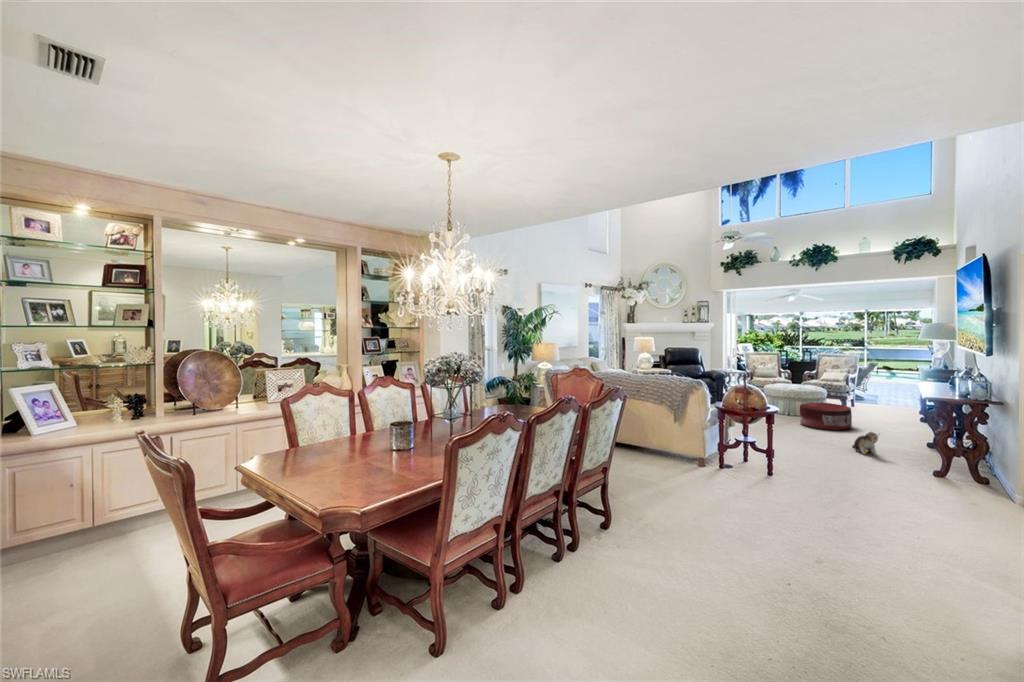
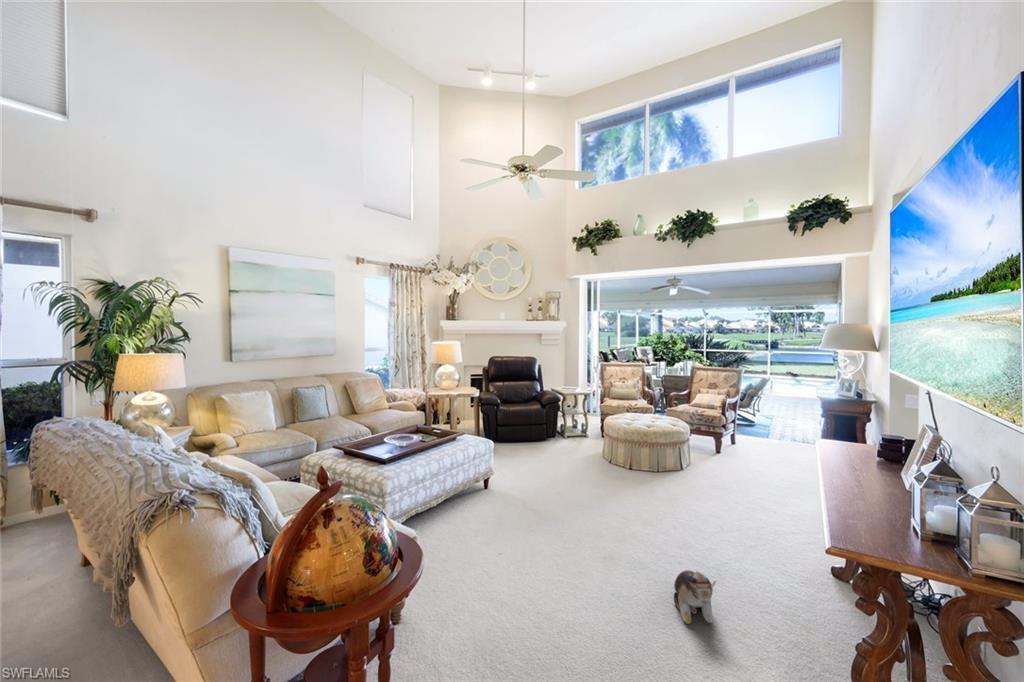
pouf: present [800,402,852,430] -> none [626,455,707,515]

